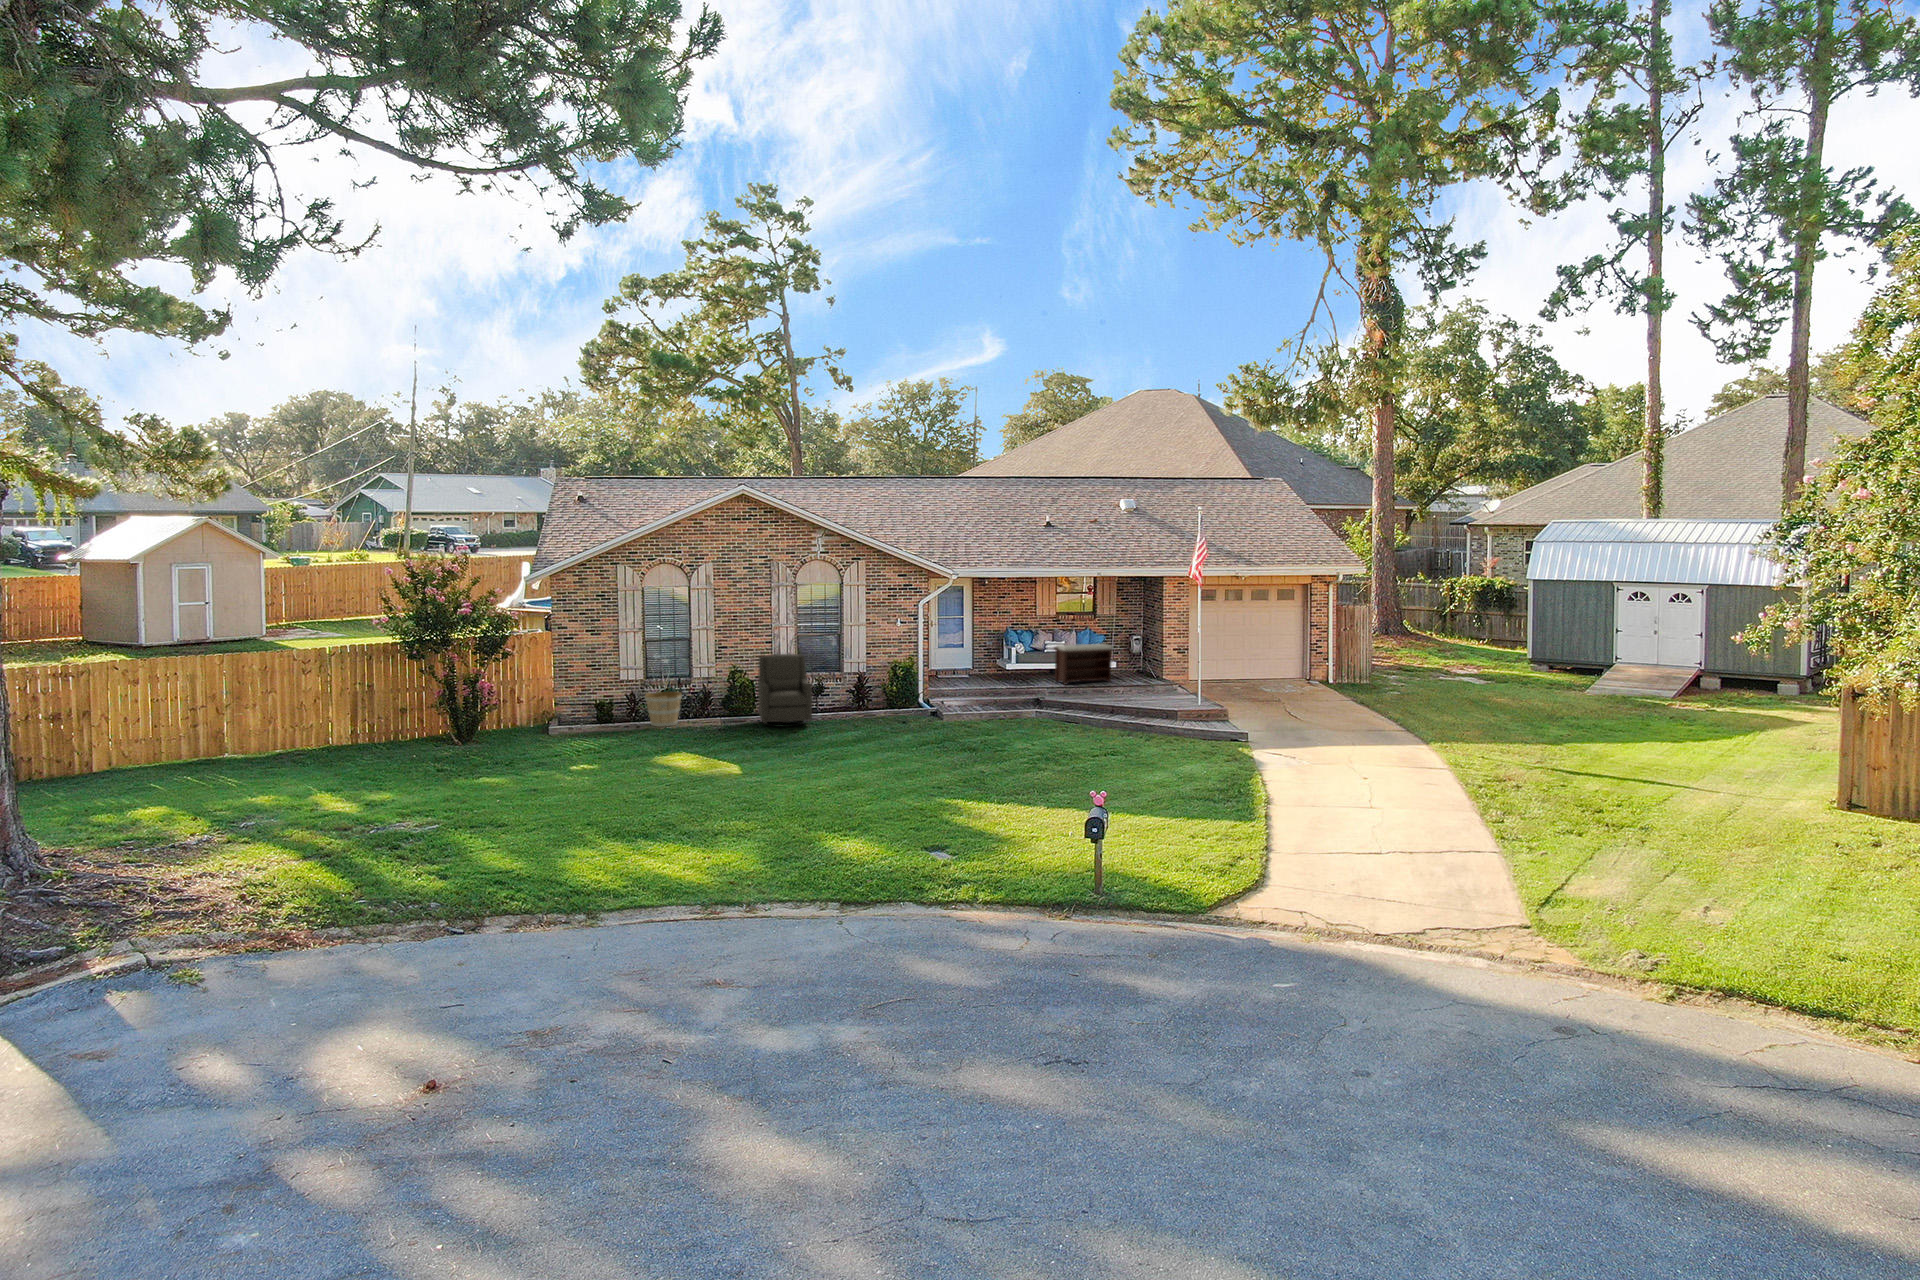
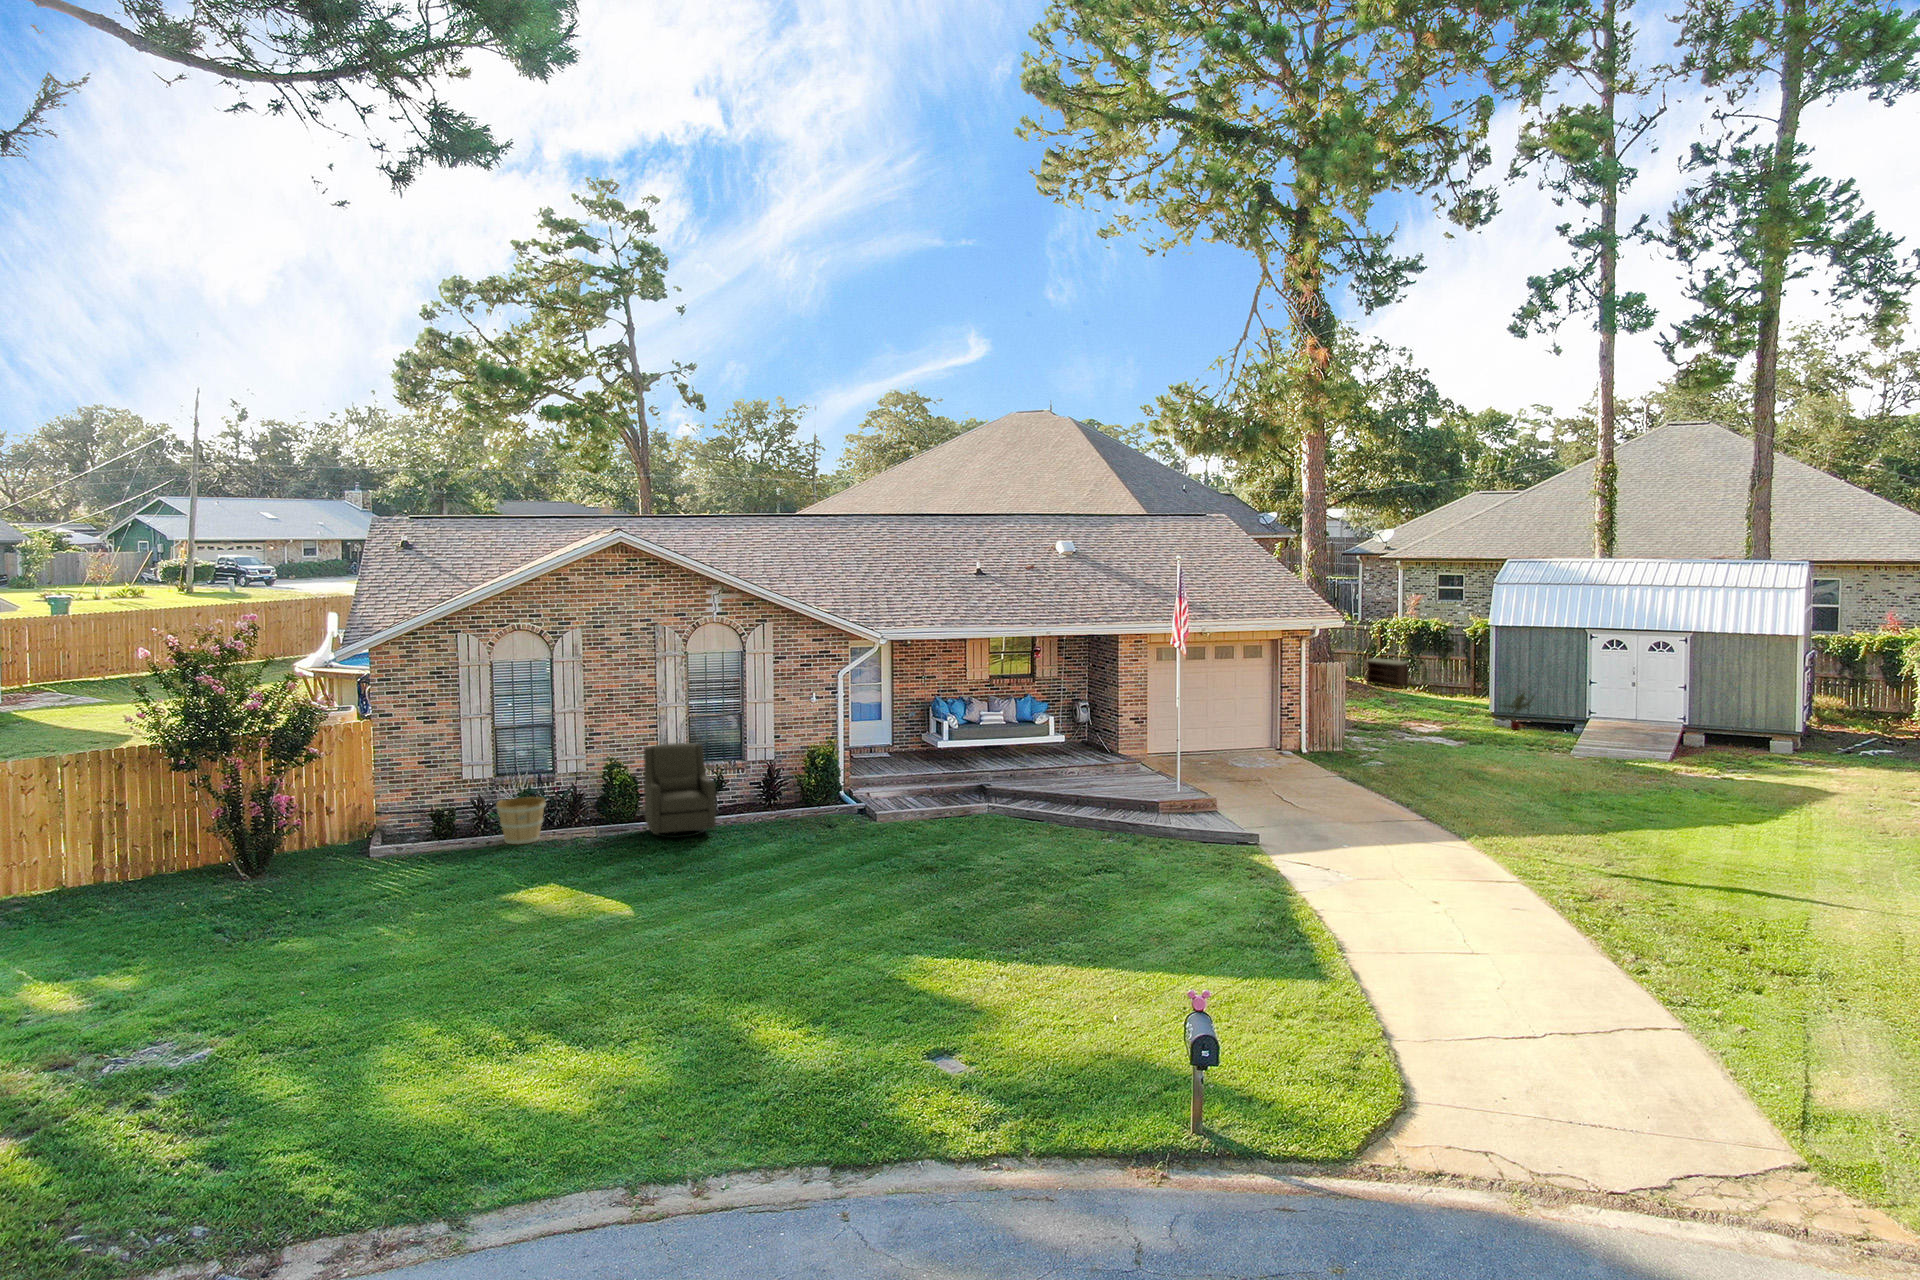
potted tree: none [1537,637,1571,676] -> present [1500,690,1535,730]
bench: present [1054,643,1113,685] -> present [1367,658,1409,688]

